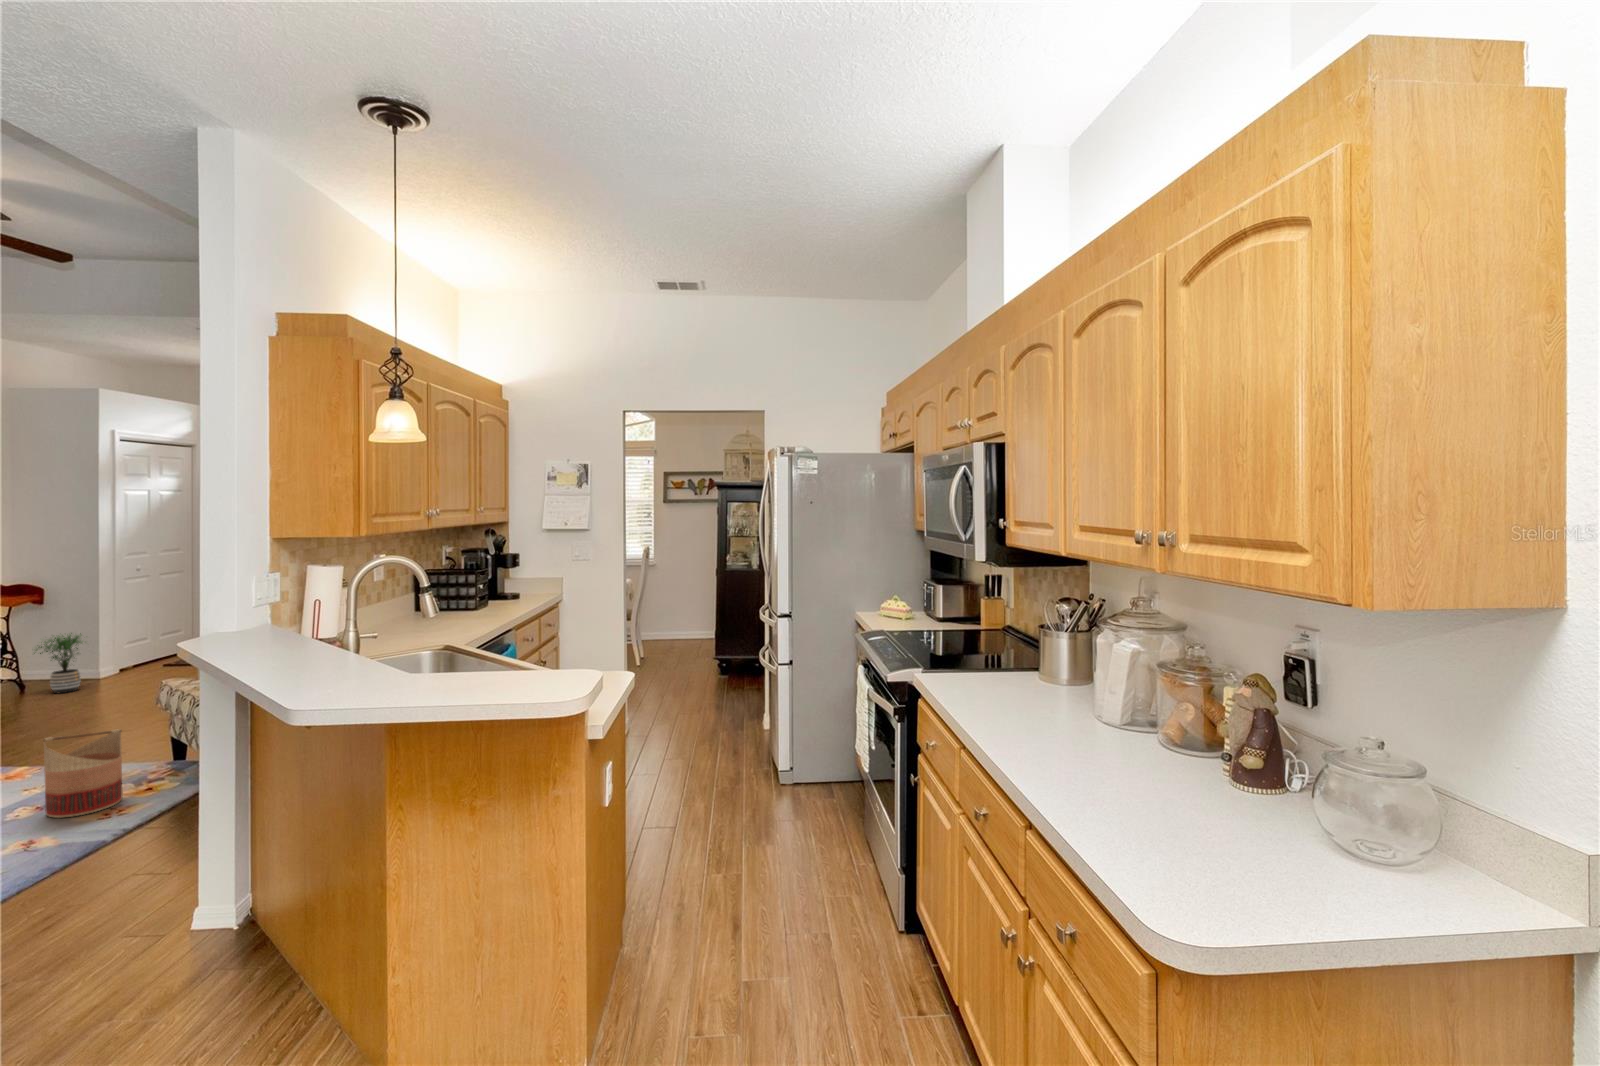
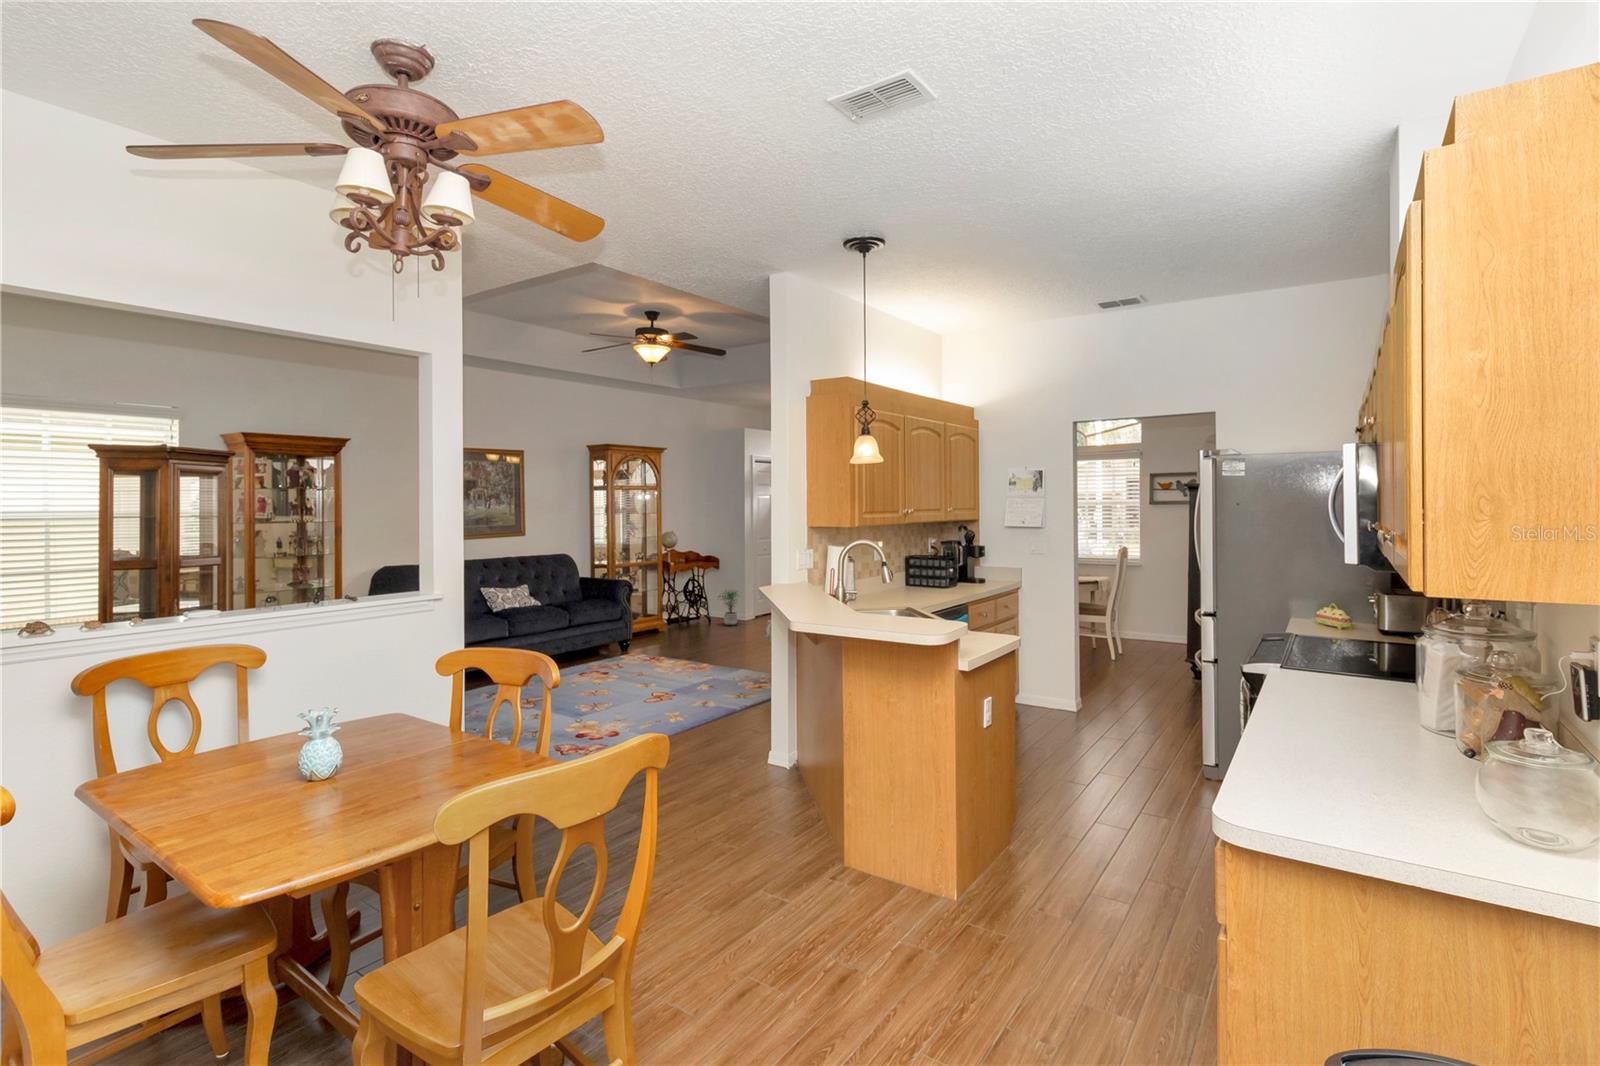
basket: present [43,729,122,818] -> none [713,644,745,691]

